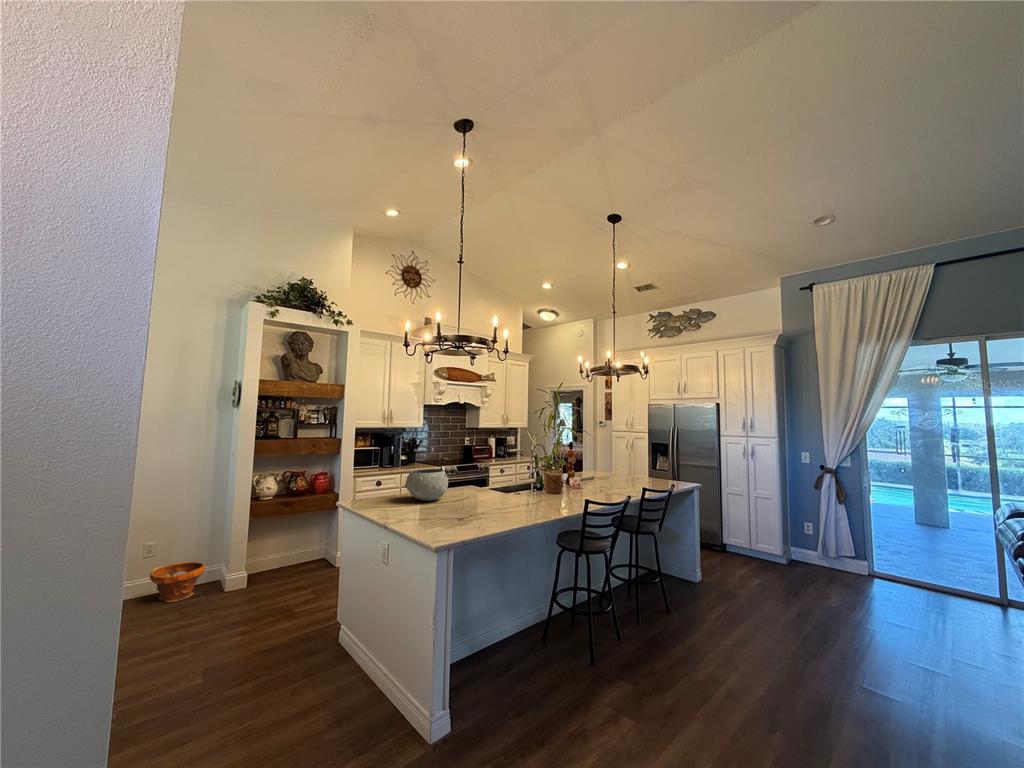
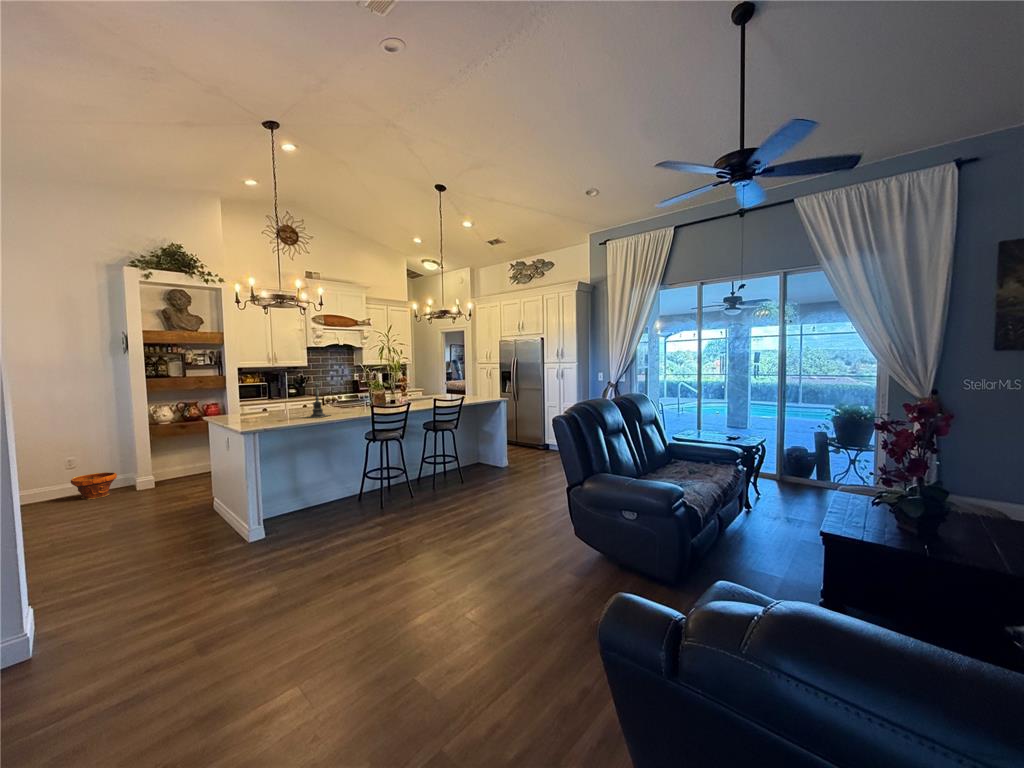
candle holder: none [487,455,520,515] -> present [306,382,328,418]
ceramic bowl: present [405,469,448,501] -> none [253,393,290,414]

